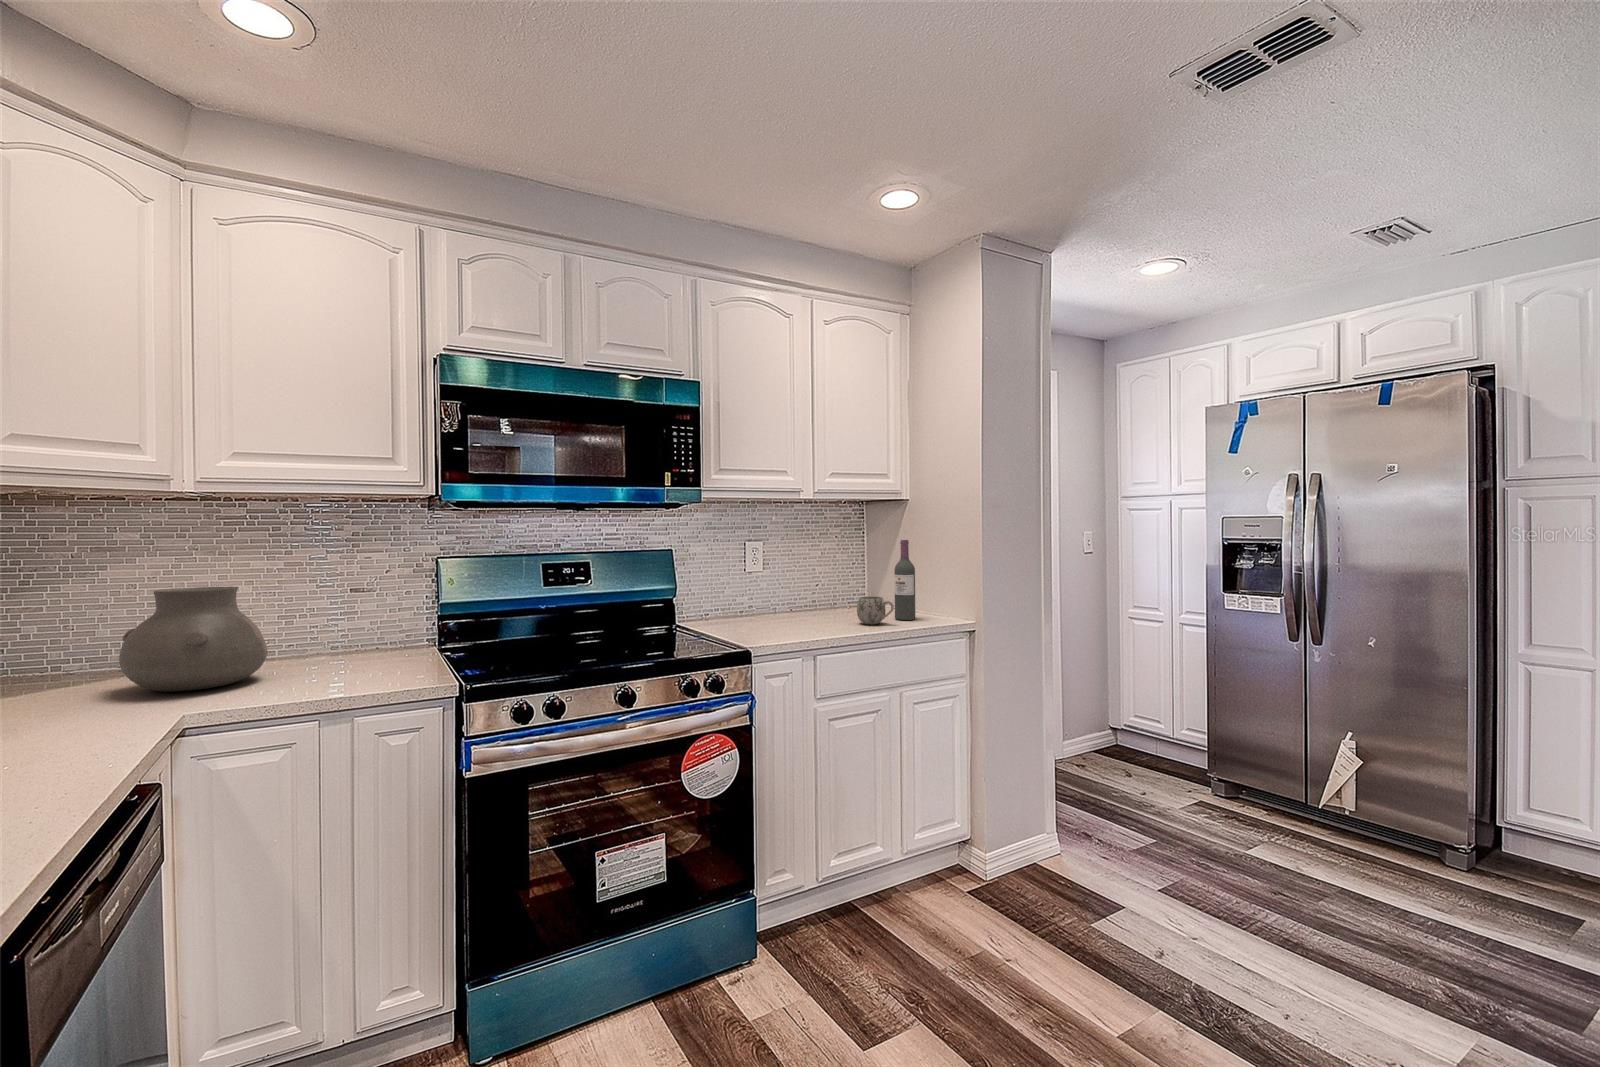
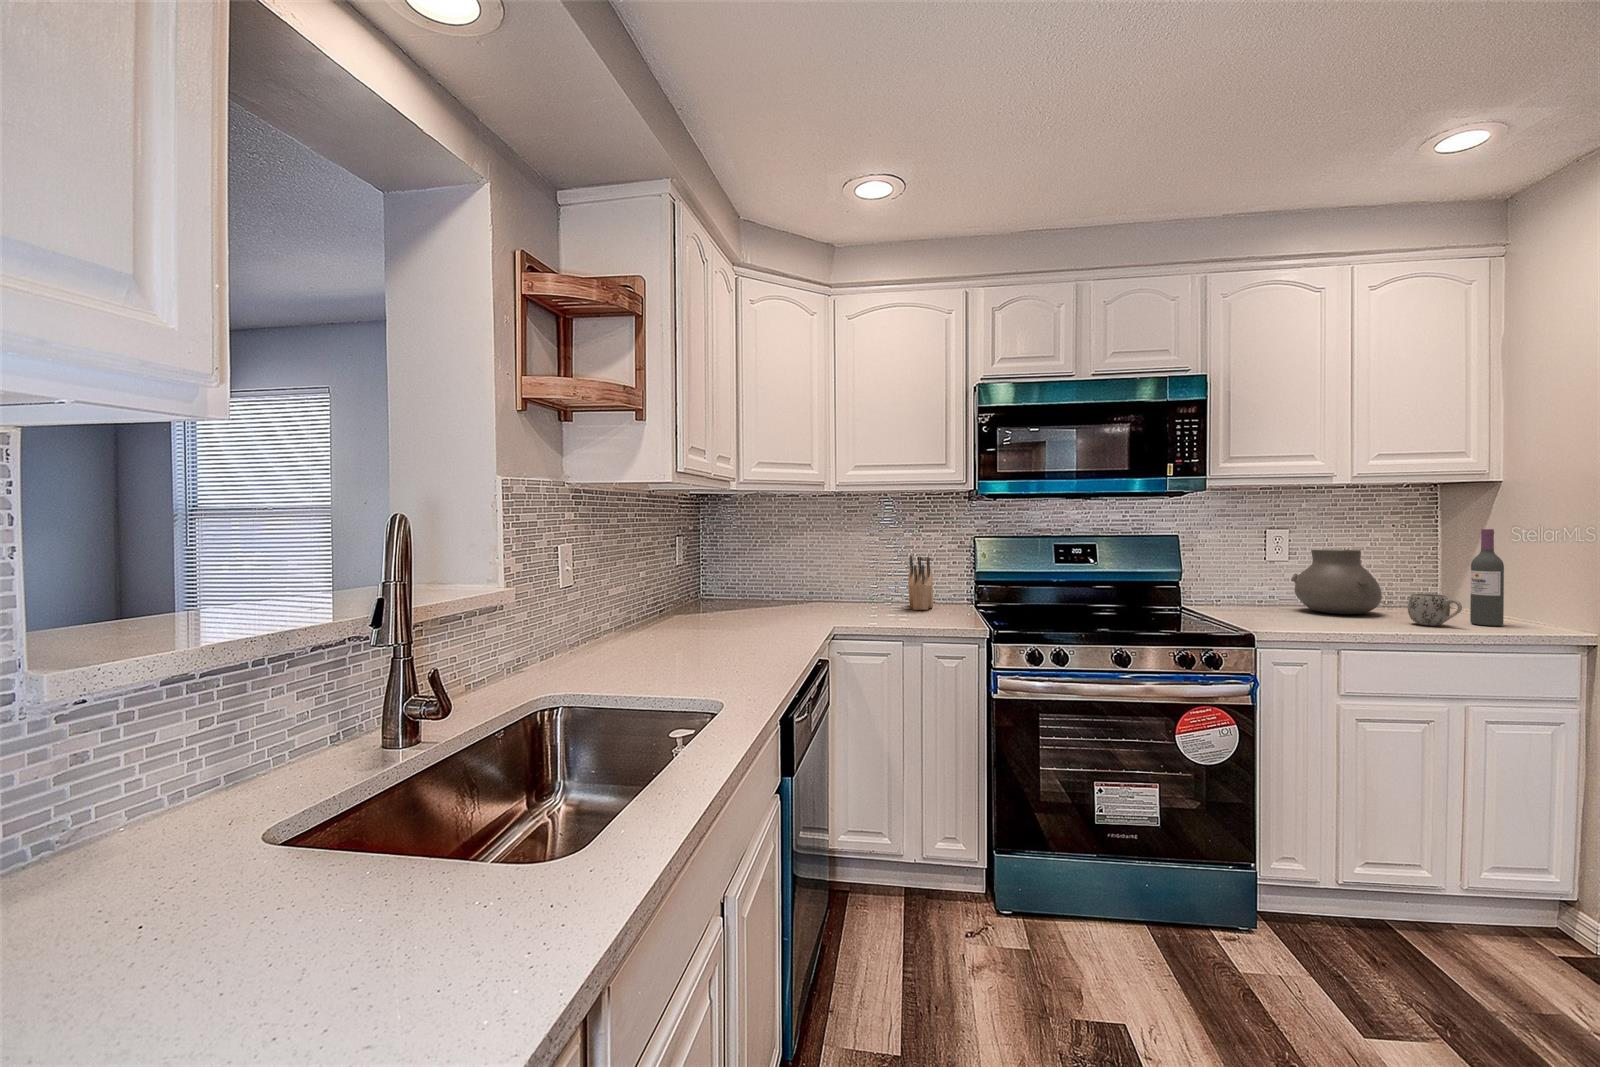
vase: present [119,586,267,692] -> present [1291,550,1382,614]
knife block: none [332,587,376,662] -> present [908,556,933,610]

